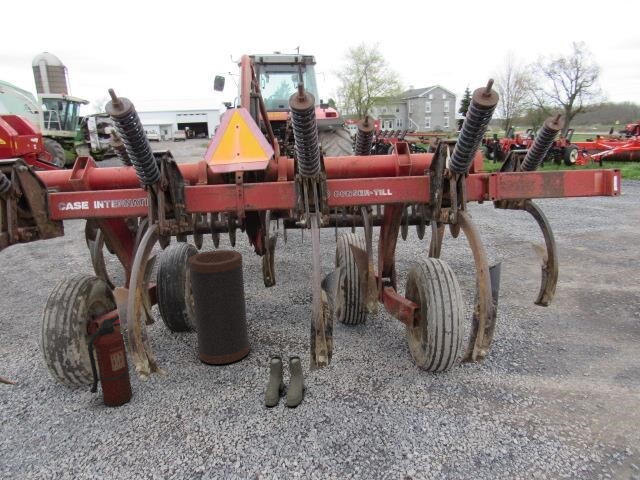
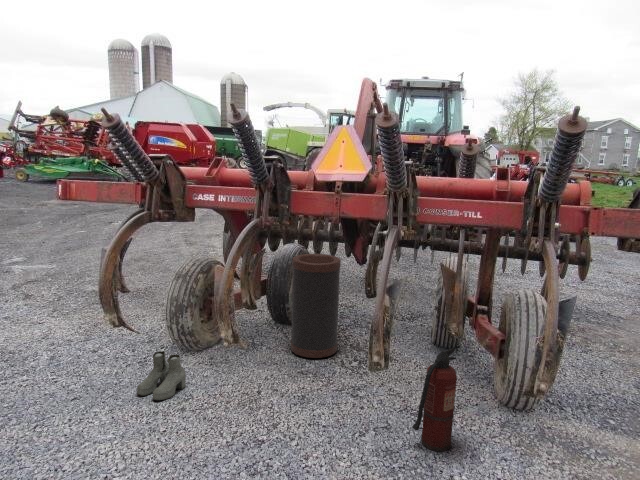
fire extinguisher: present [88,316,133,407] -> present [412,349,457,452]
boots: present [265,356,304,406] -> present [137,351,186,400]

